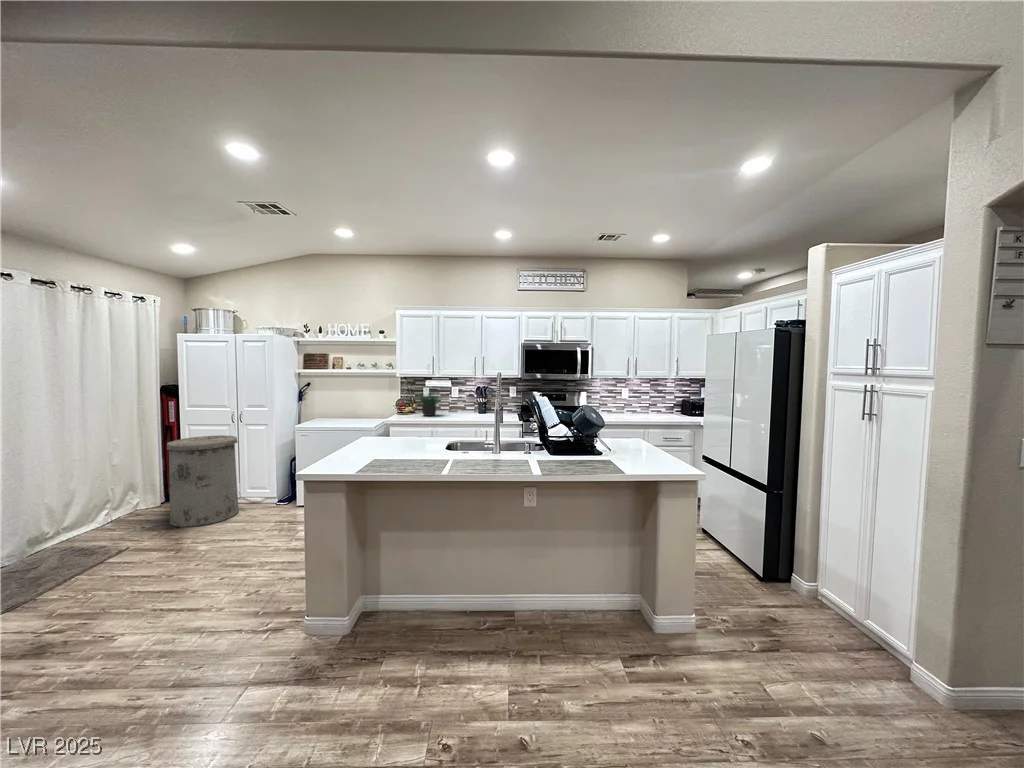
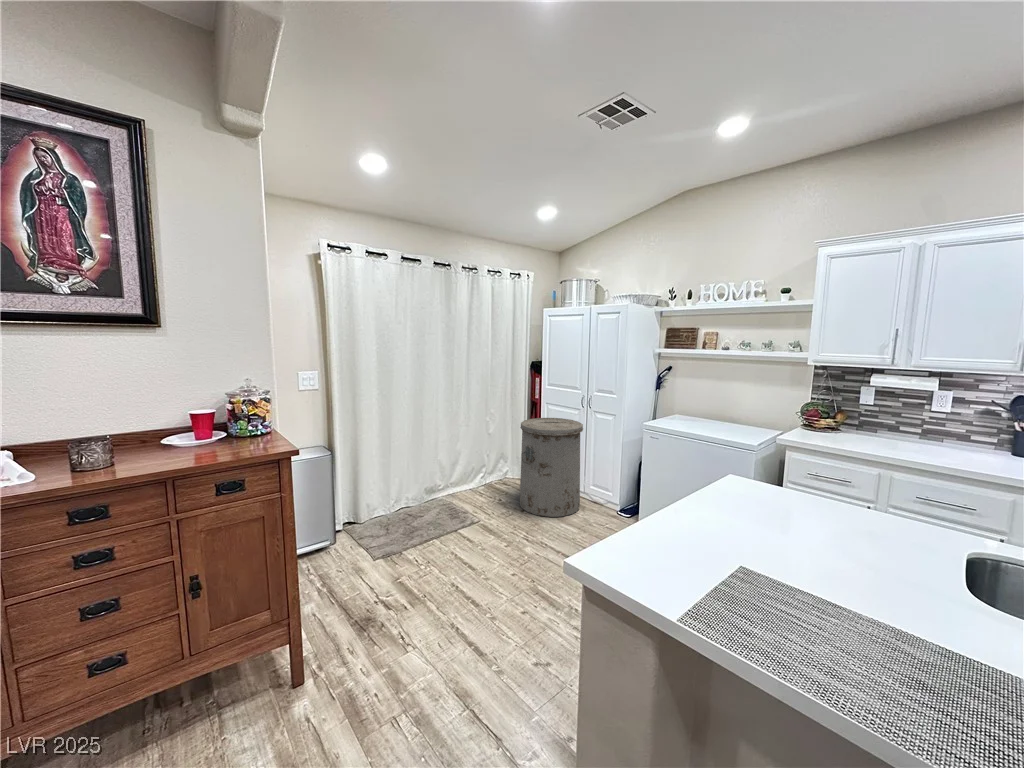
potted plant: present [418,393,440,416] -> none [834,381,916,442]

